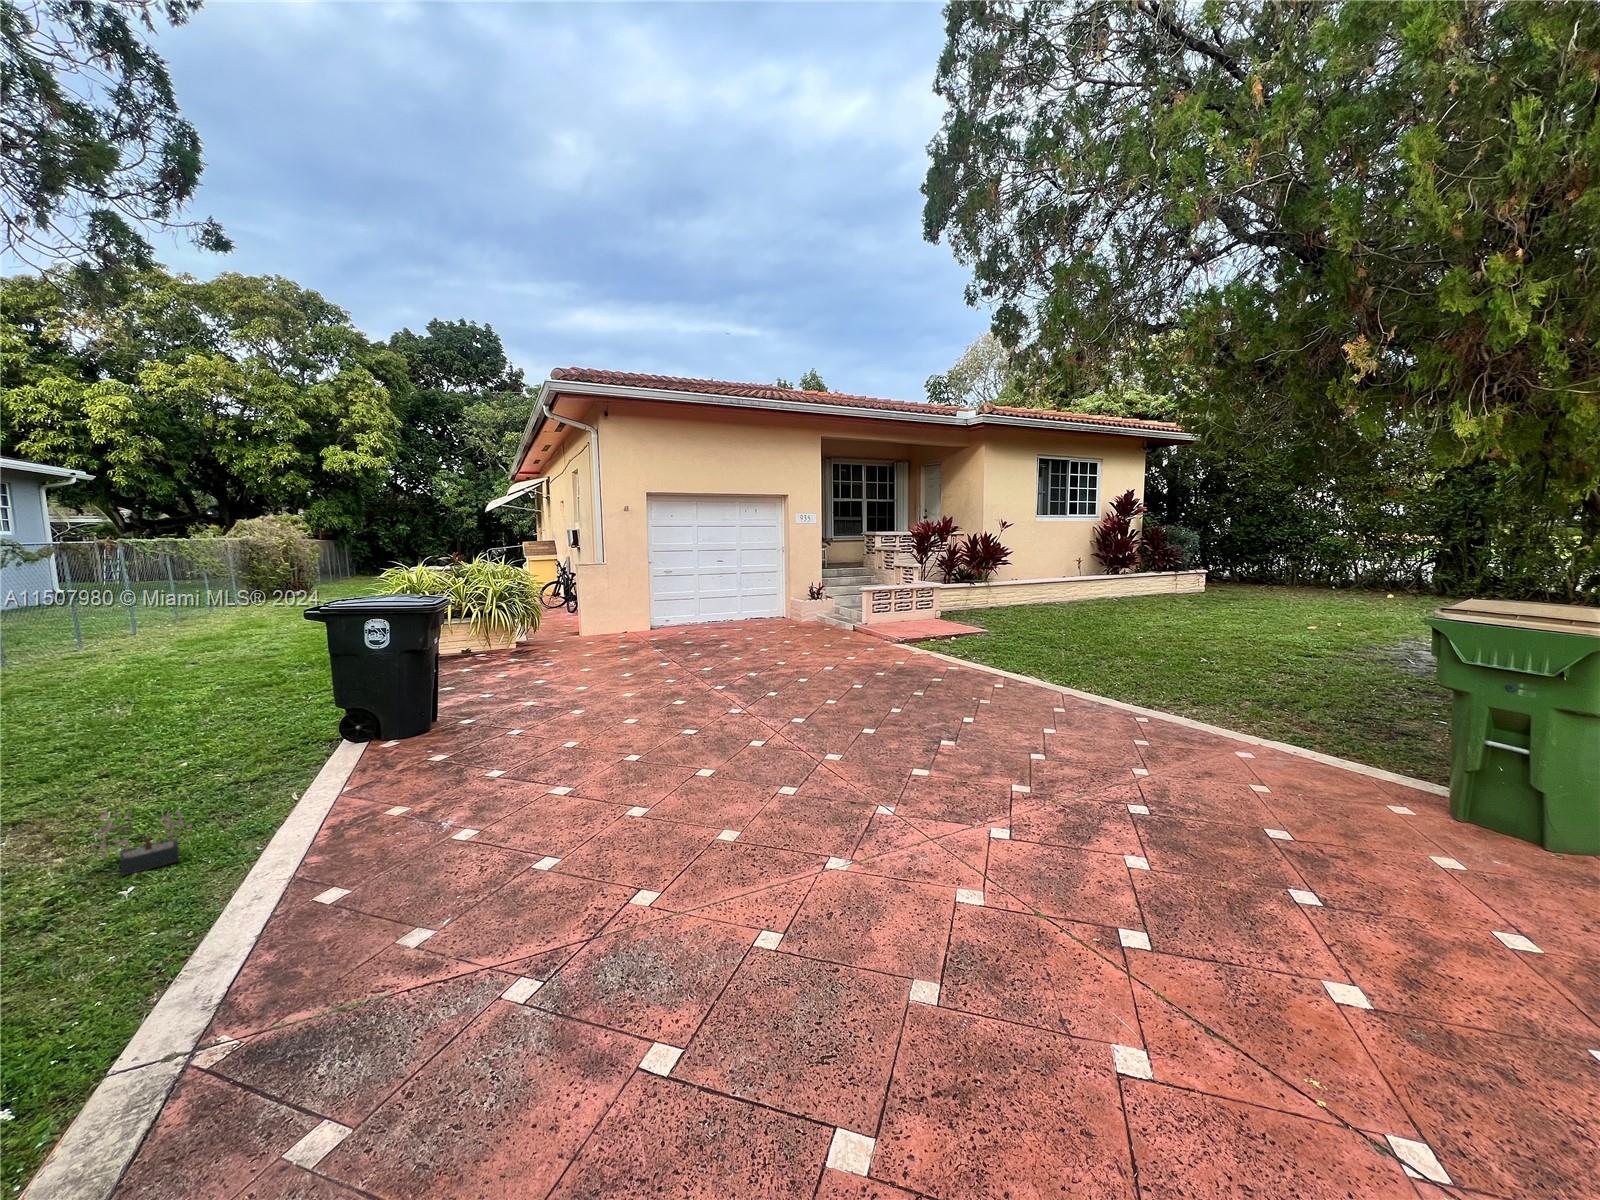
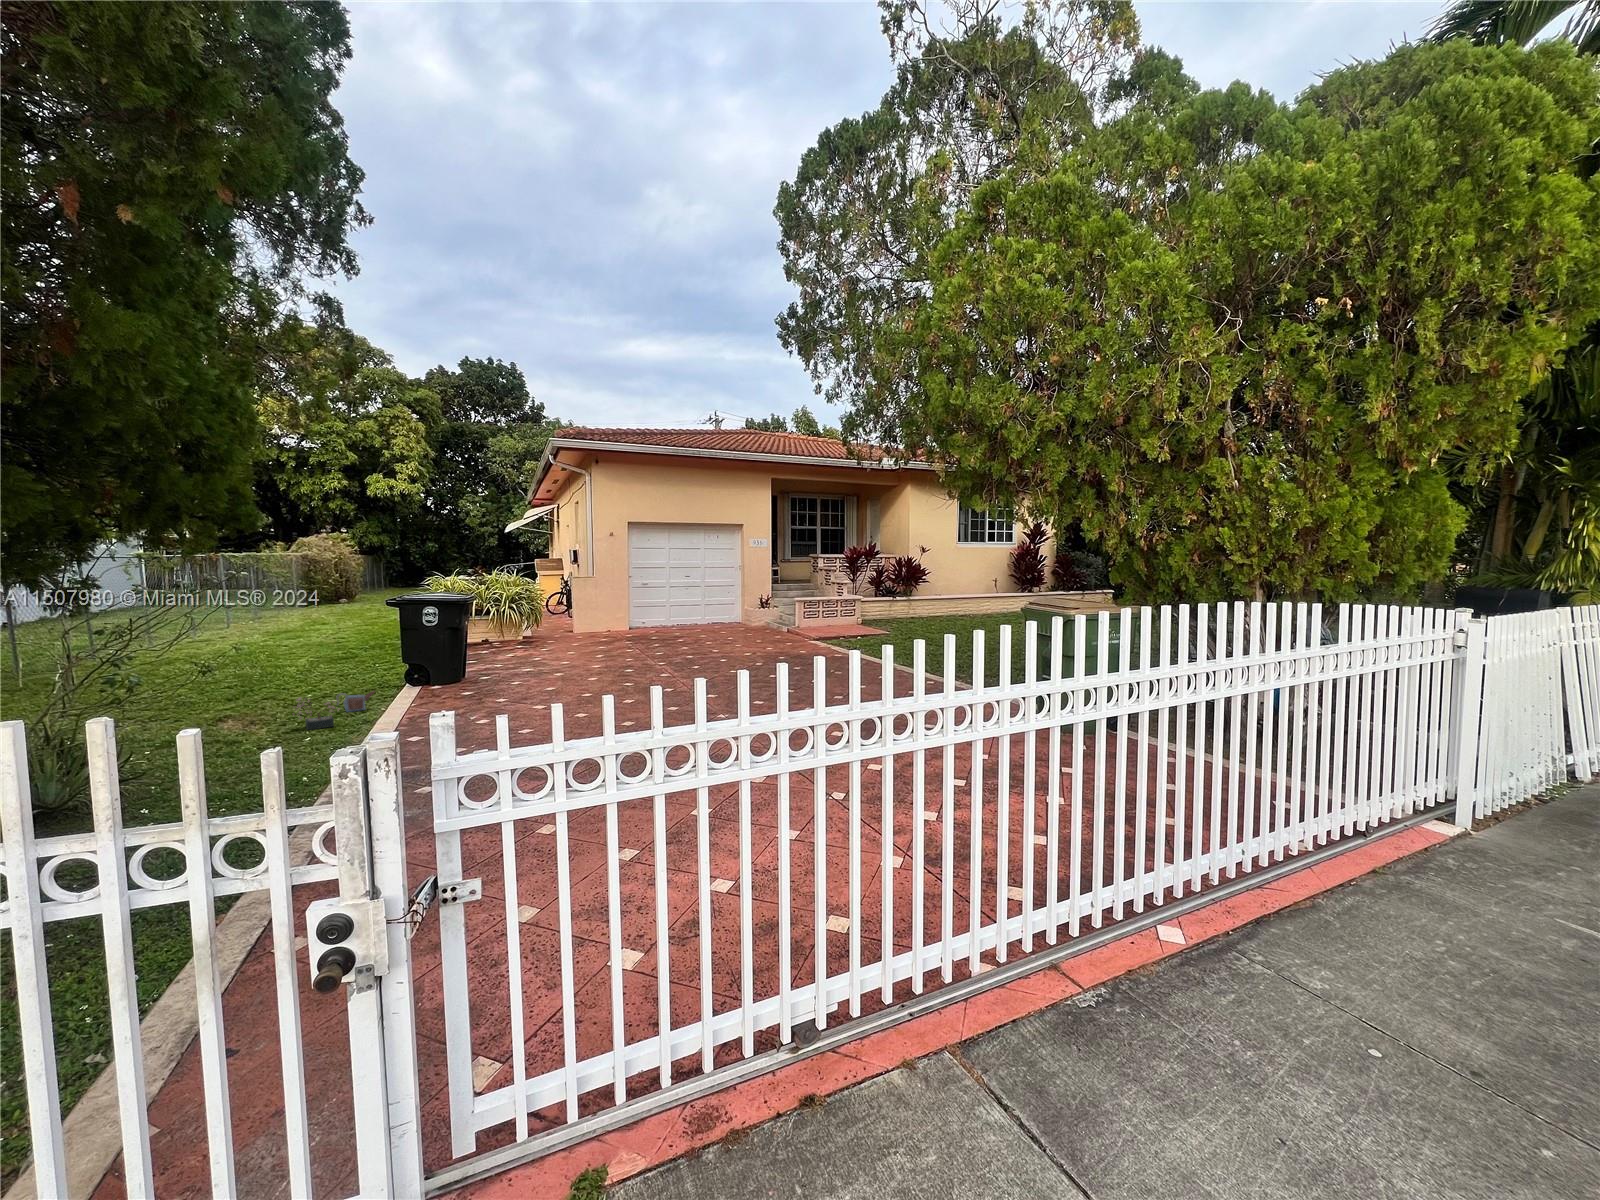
watering can: none [200,771,276,815] -> present [336,691,375,712]

